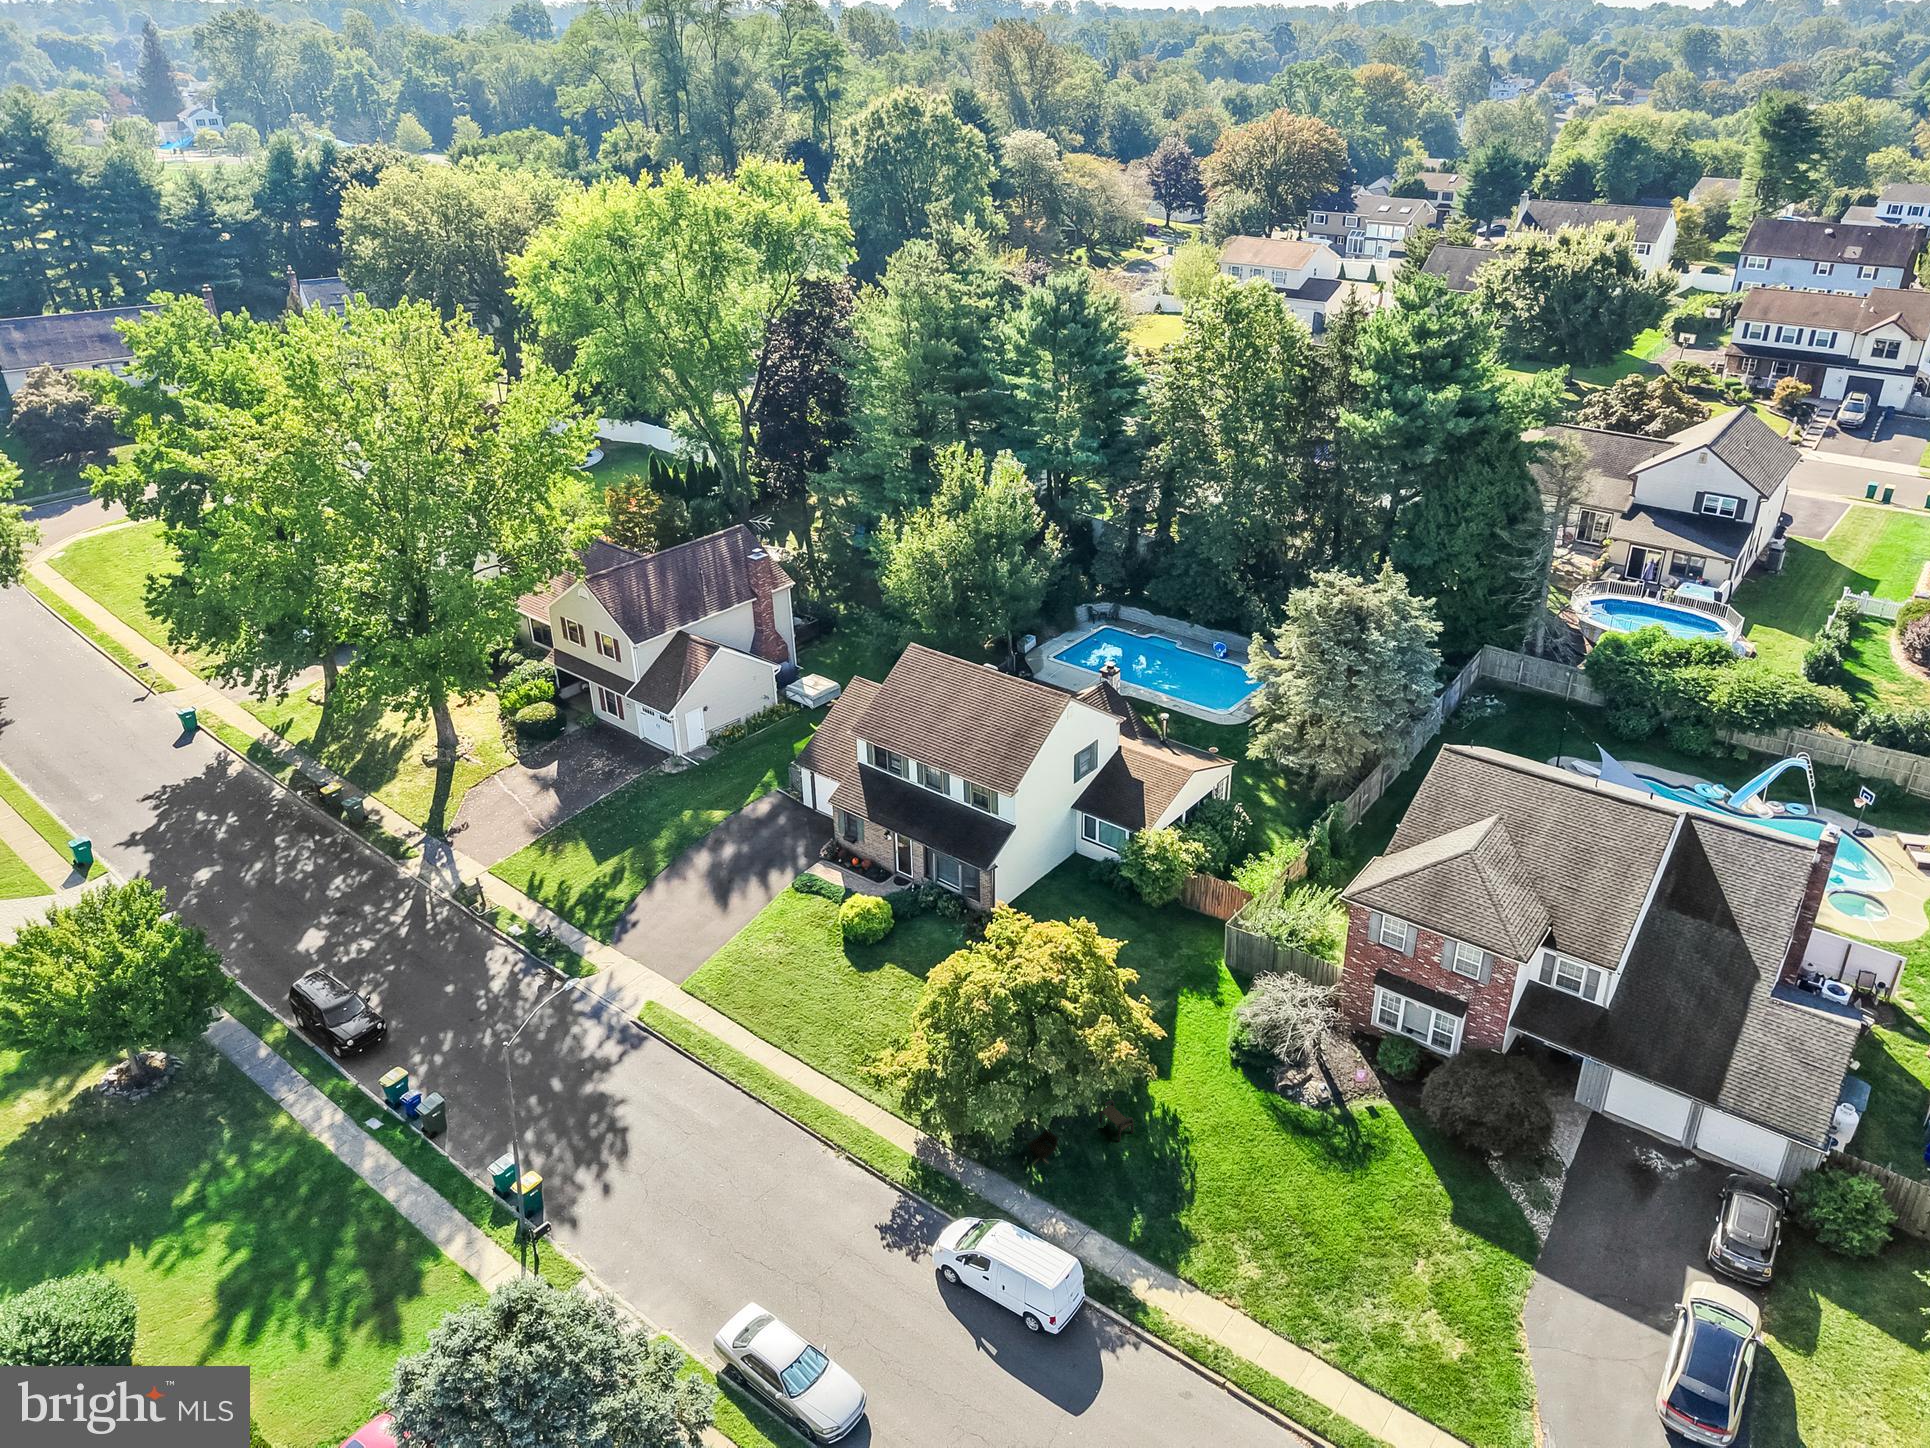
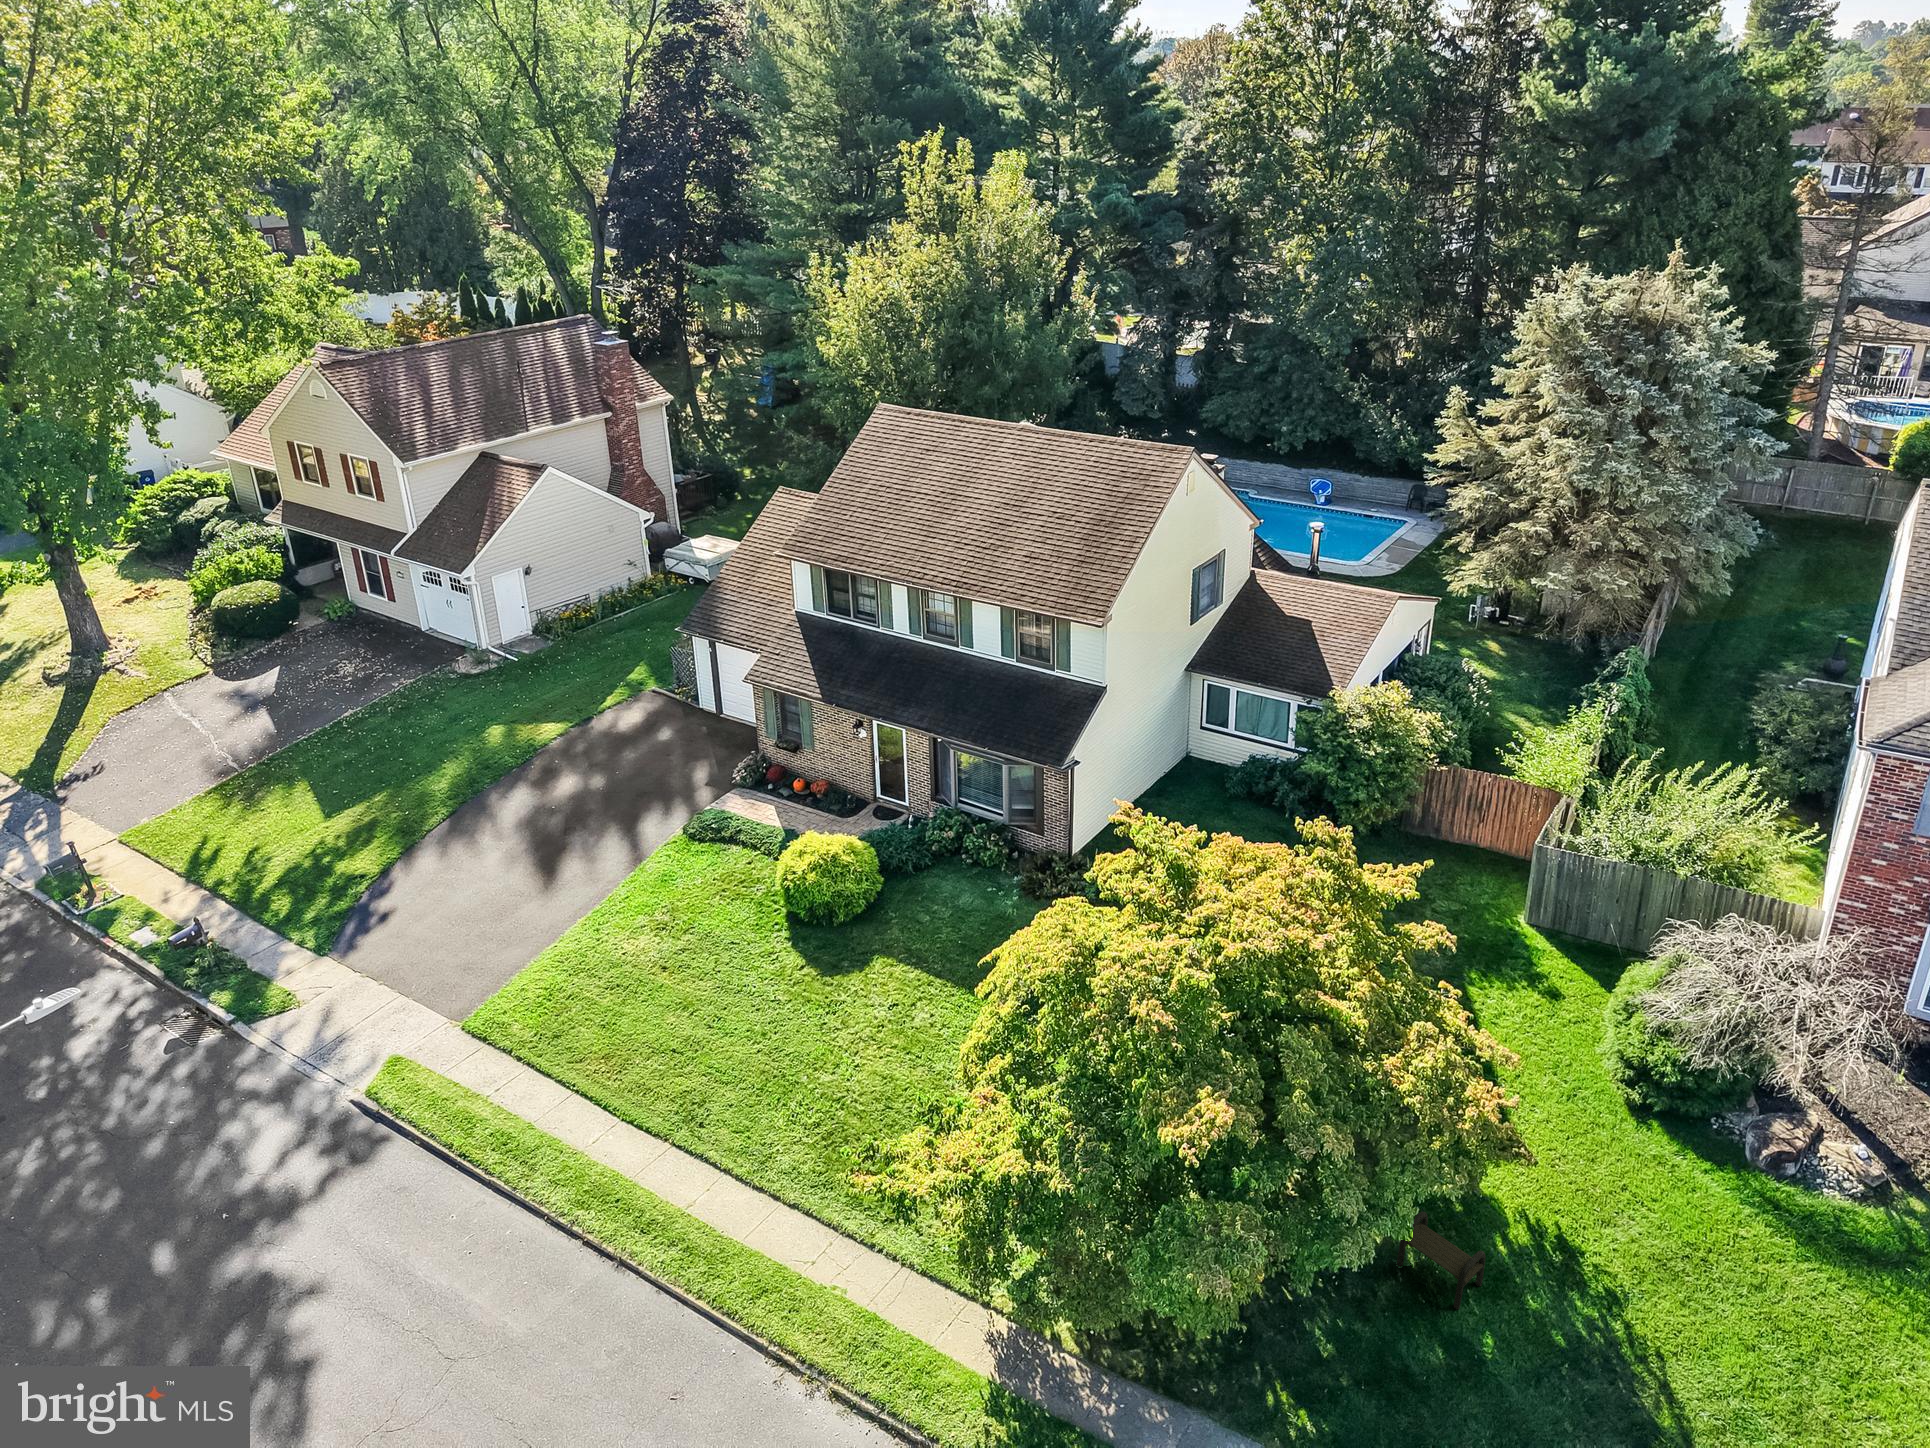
lounge chair: present [1028,1129,1058,1160] -> none [1258,1293,1331,1383]

